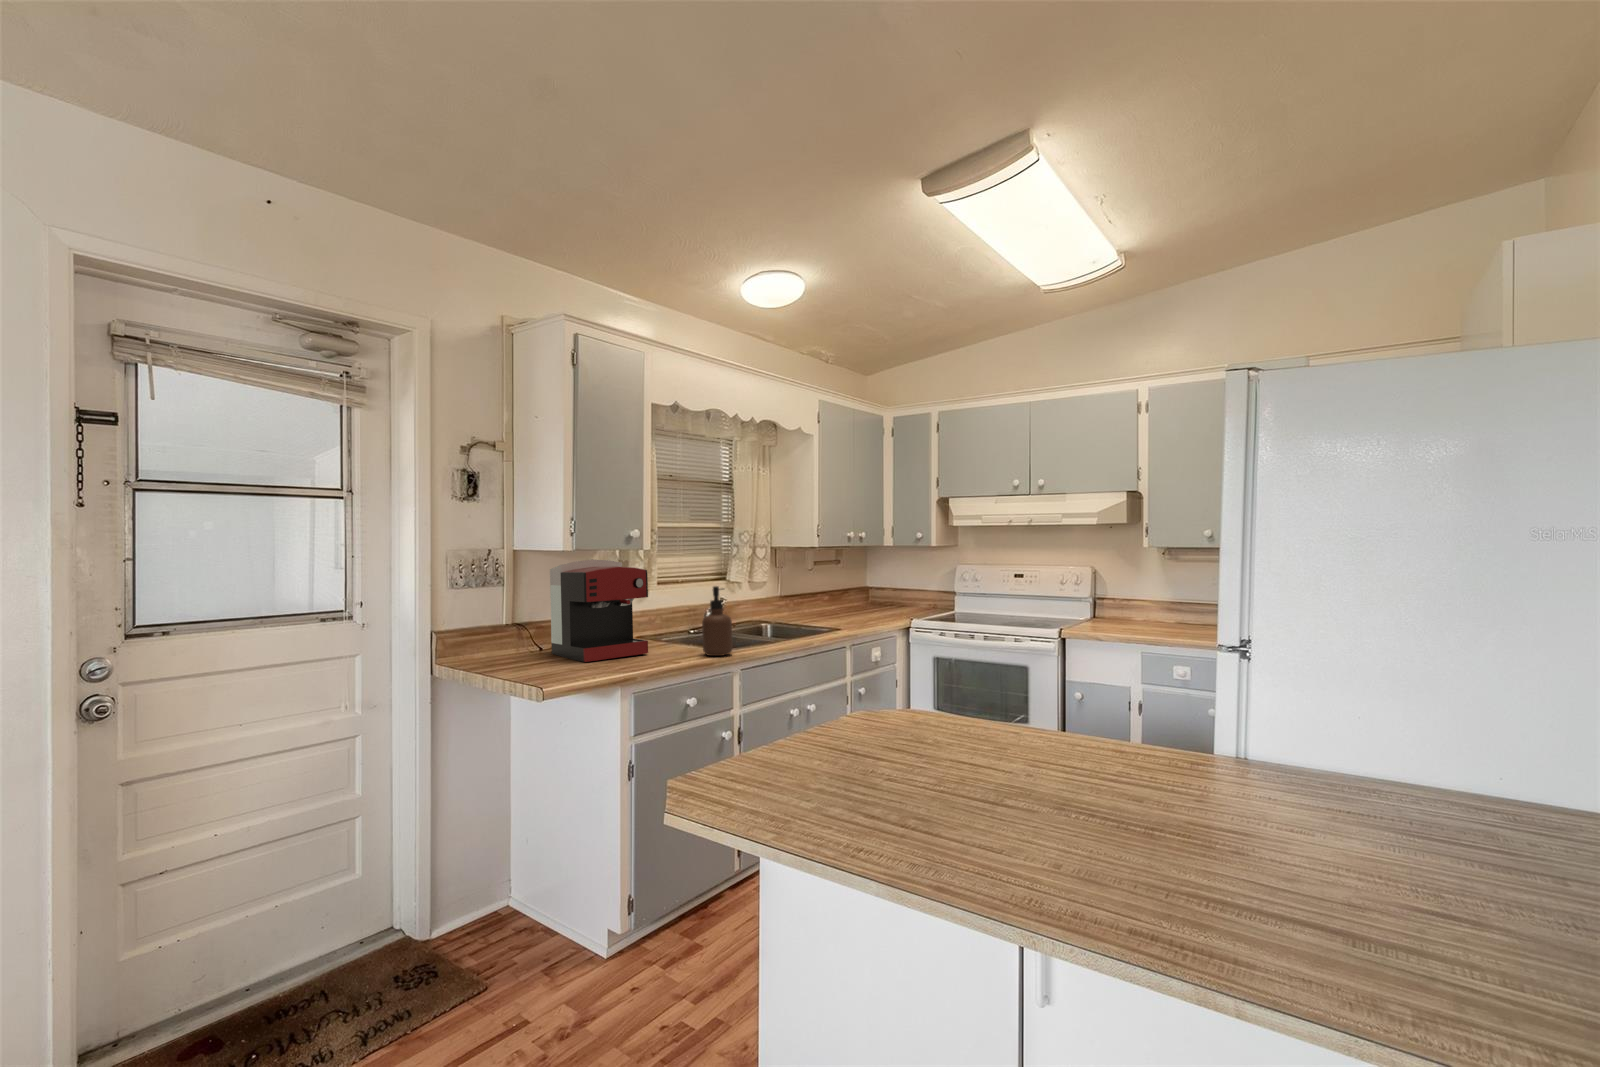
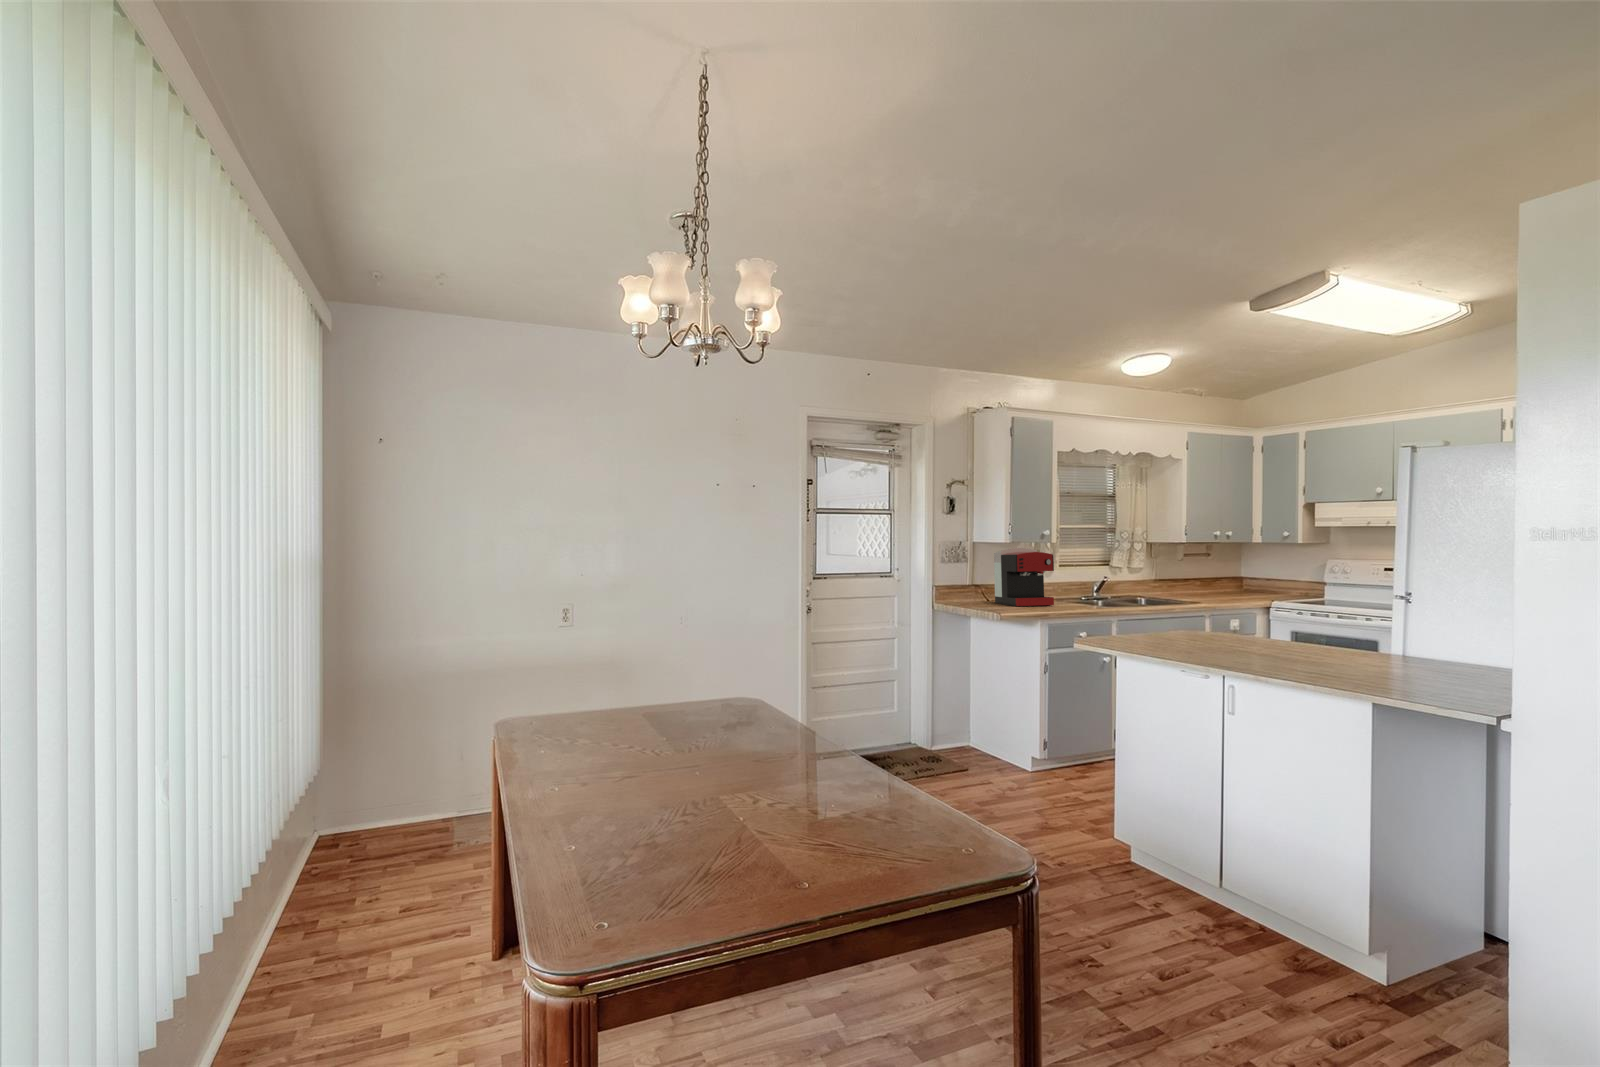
soap dispenser: present [702,586,733,656] -> none [1089,565,1109,608]

